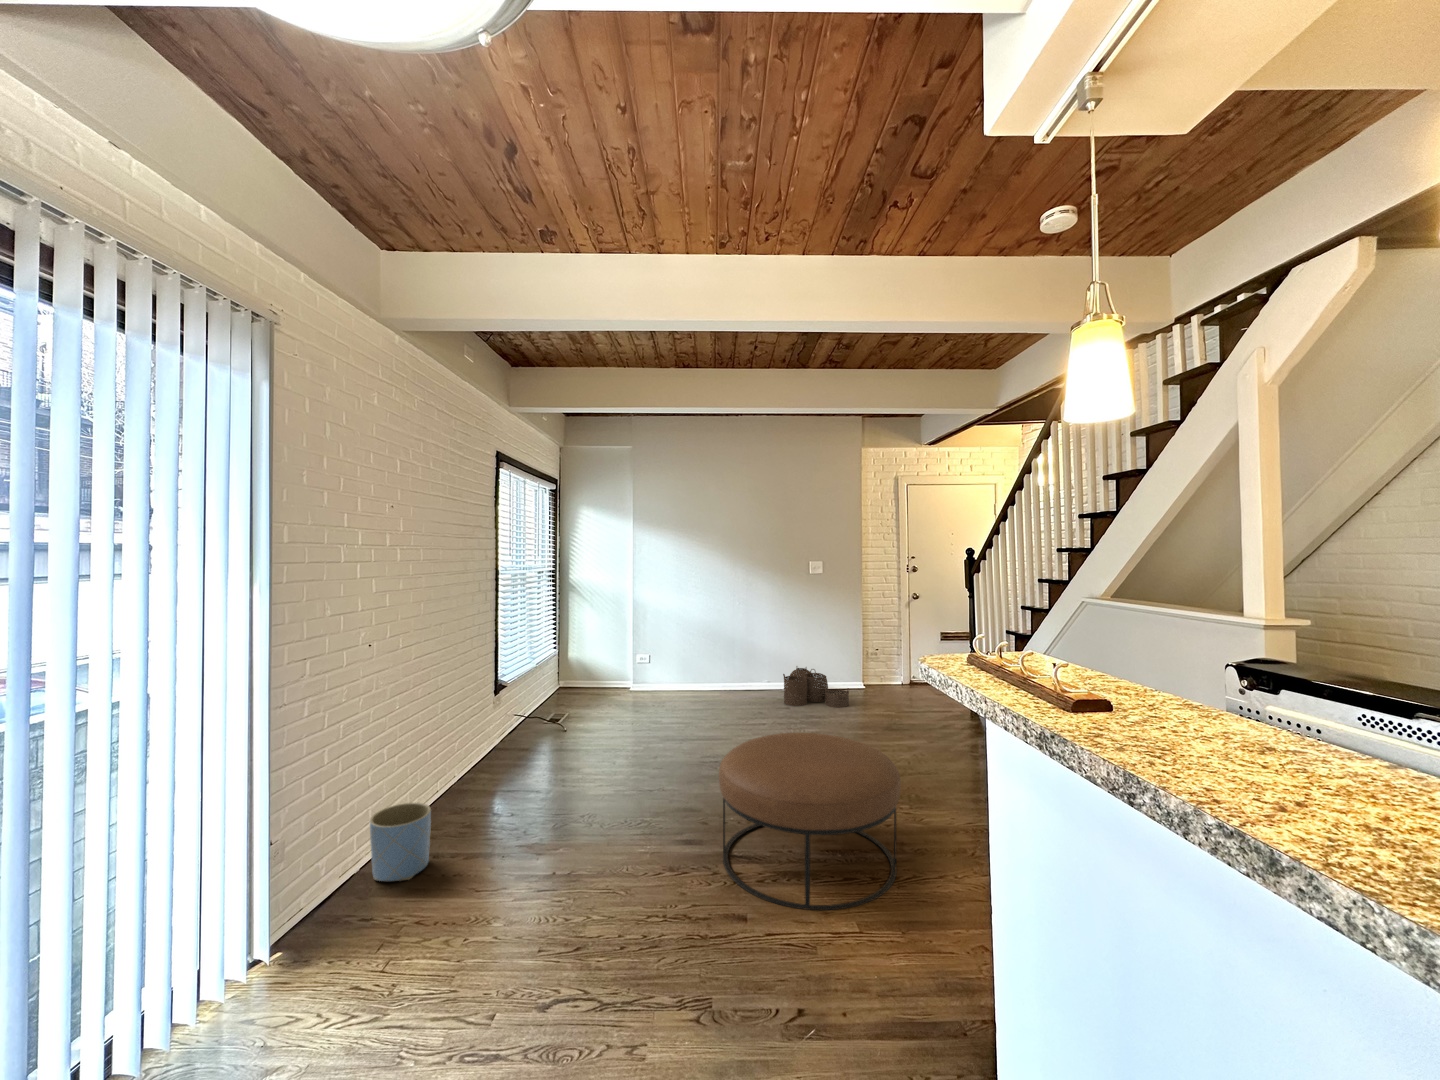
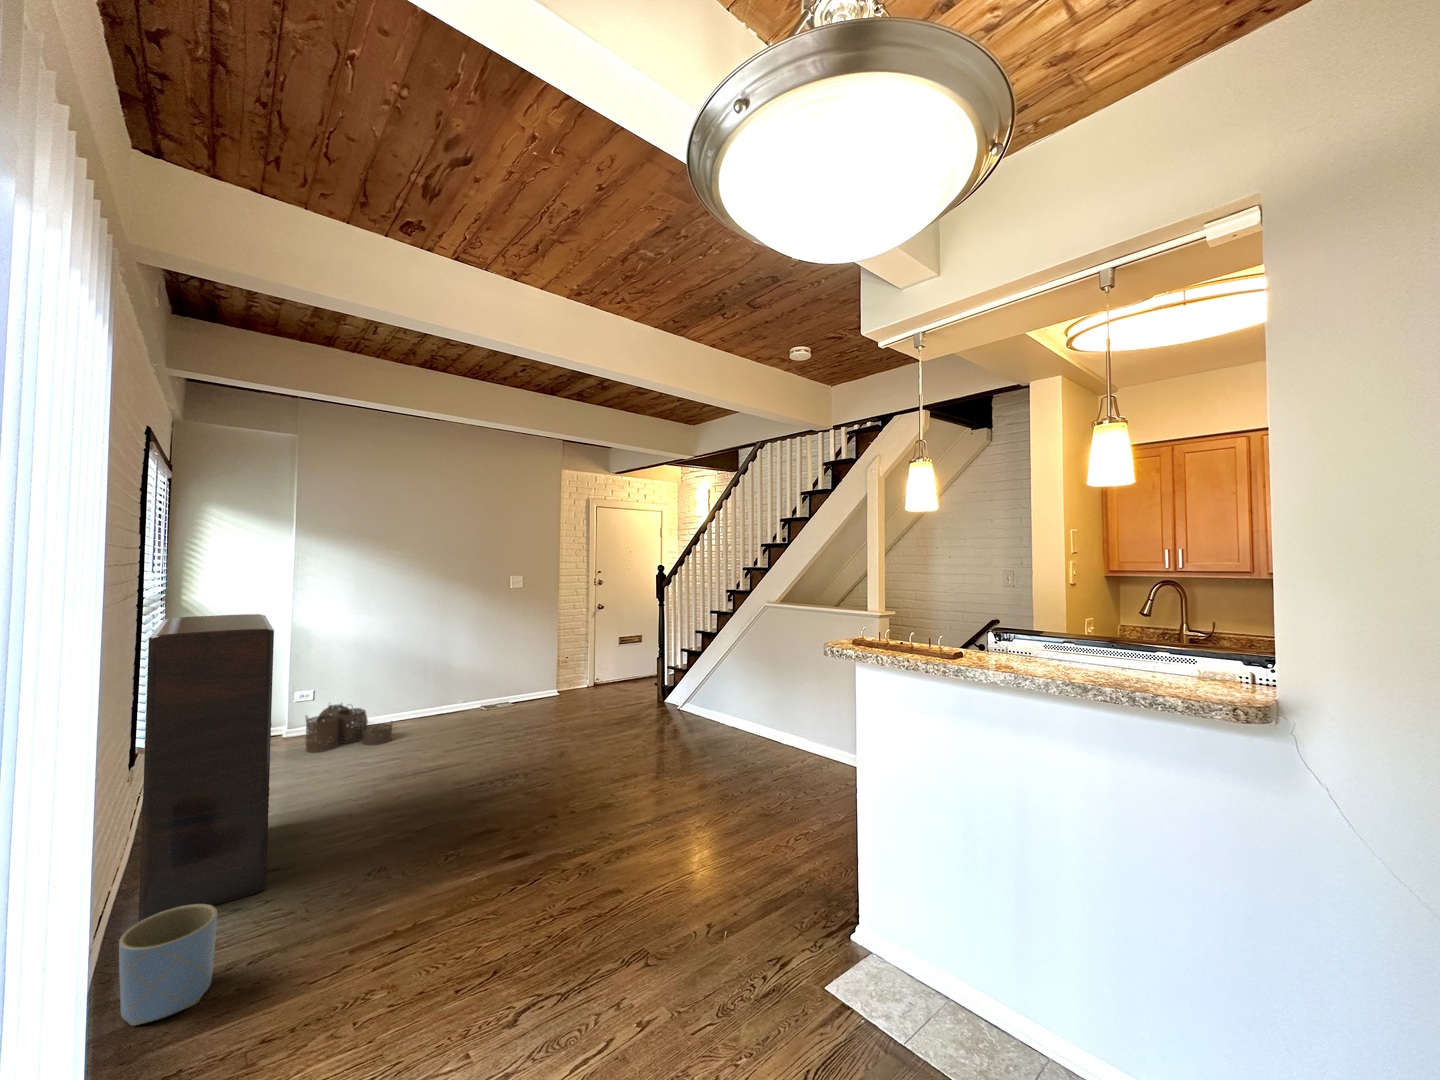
bookshelf: none [435,586,547,811] -> present [138,614,274,923]
woven basket: present [783,668,849,707] -> present [306,704,392,752]
ottoman: present [719,733,901,910] -> none [554,728,707,873]

